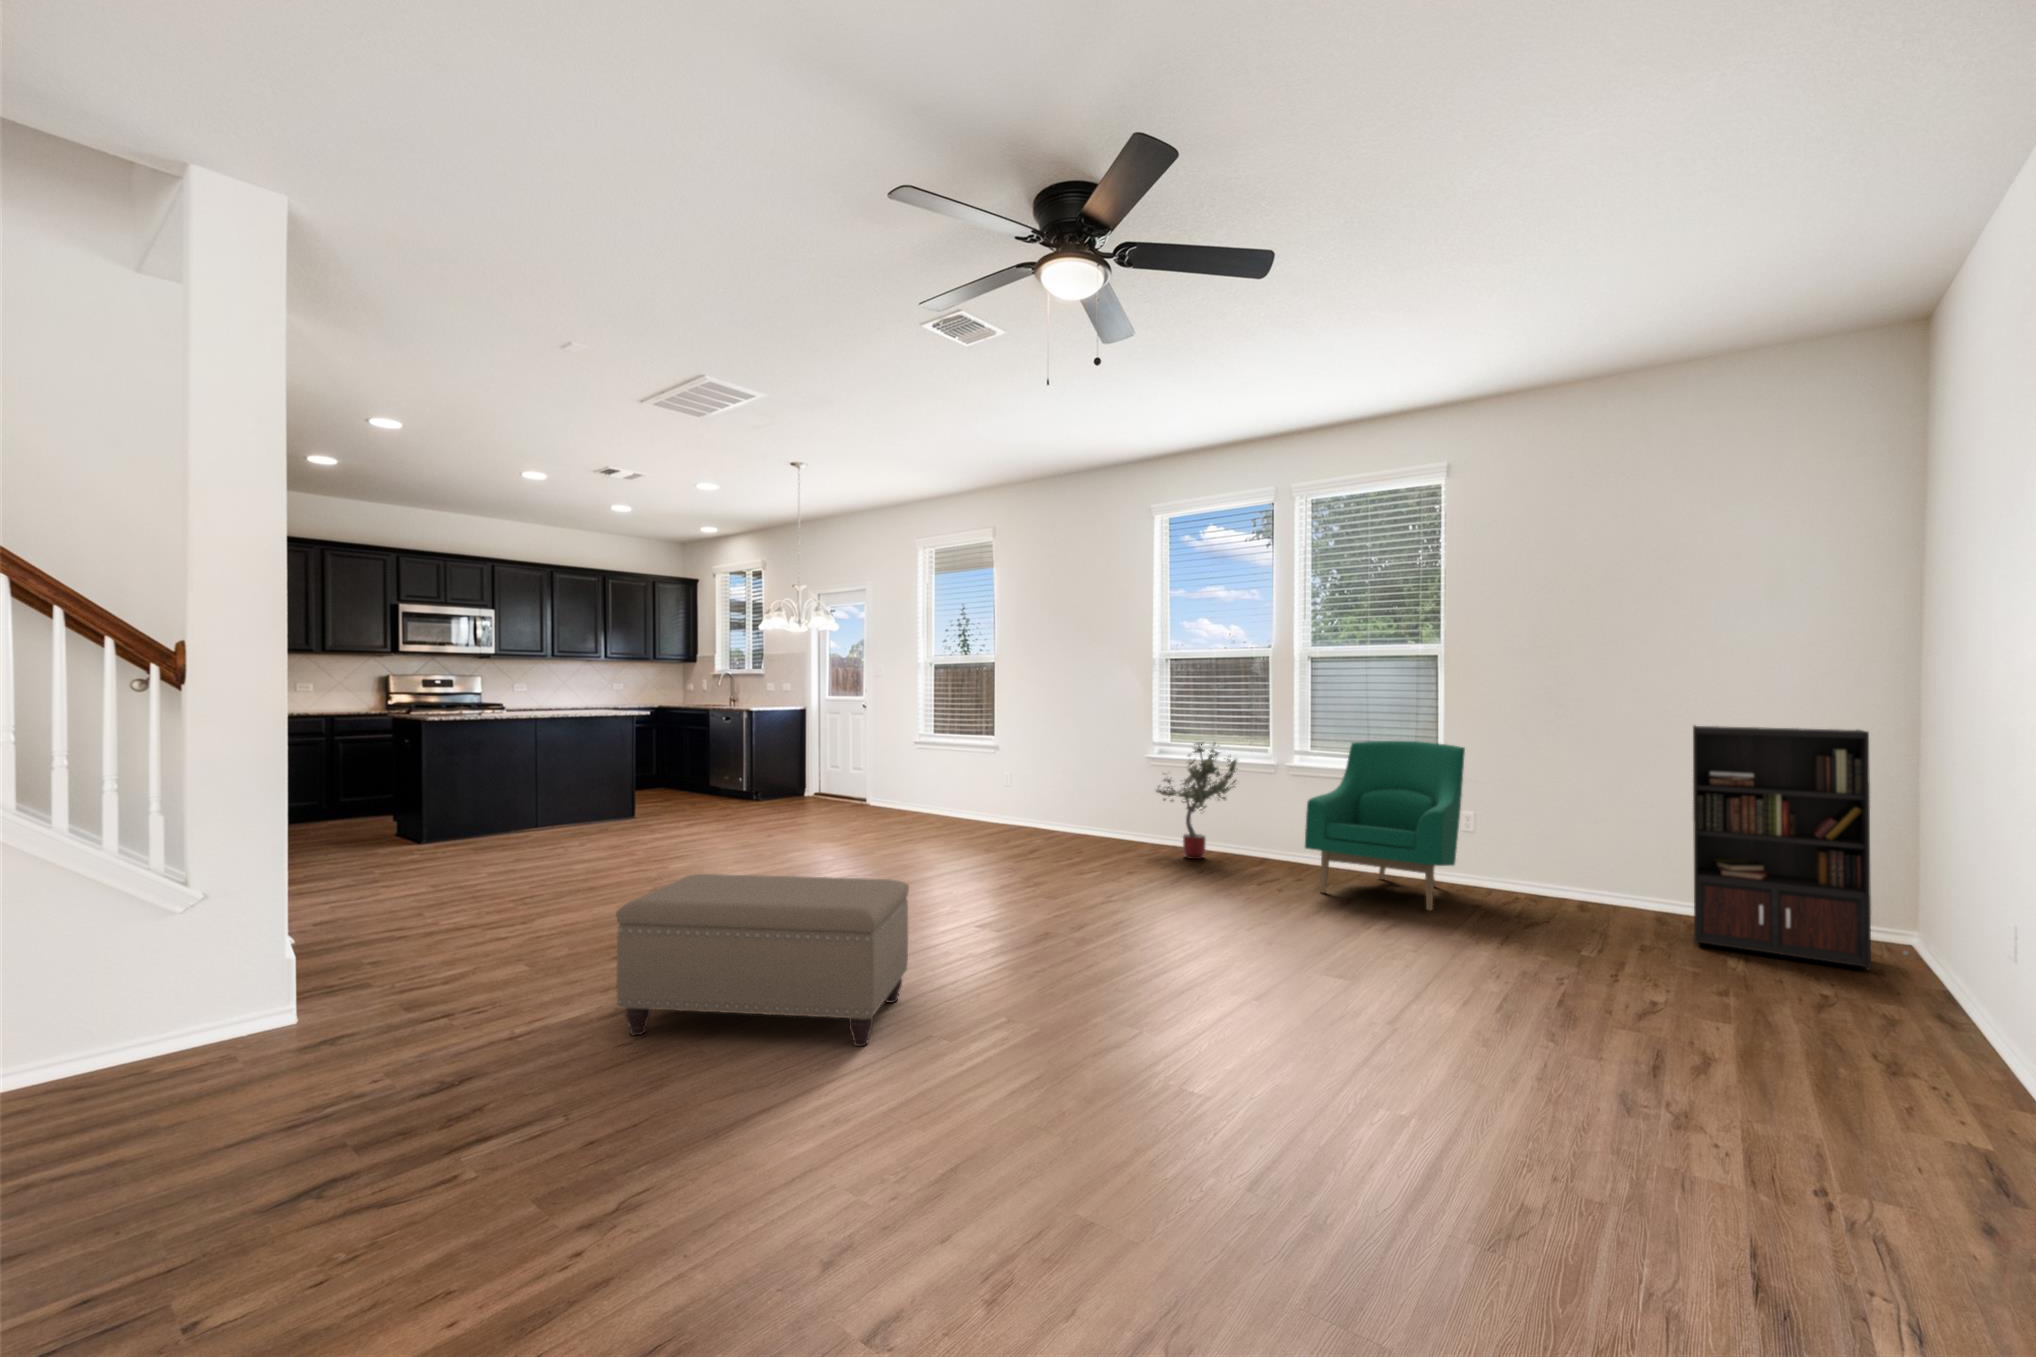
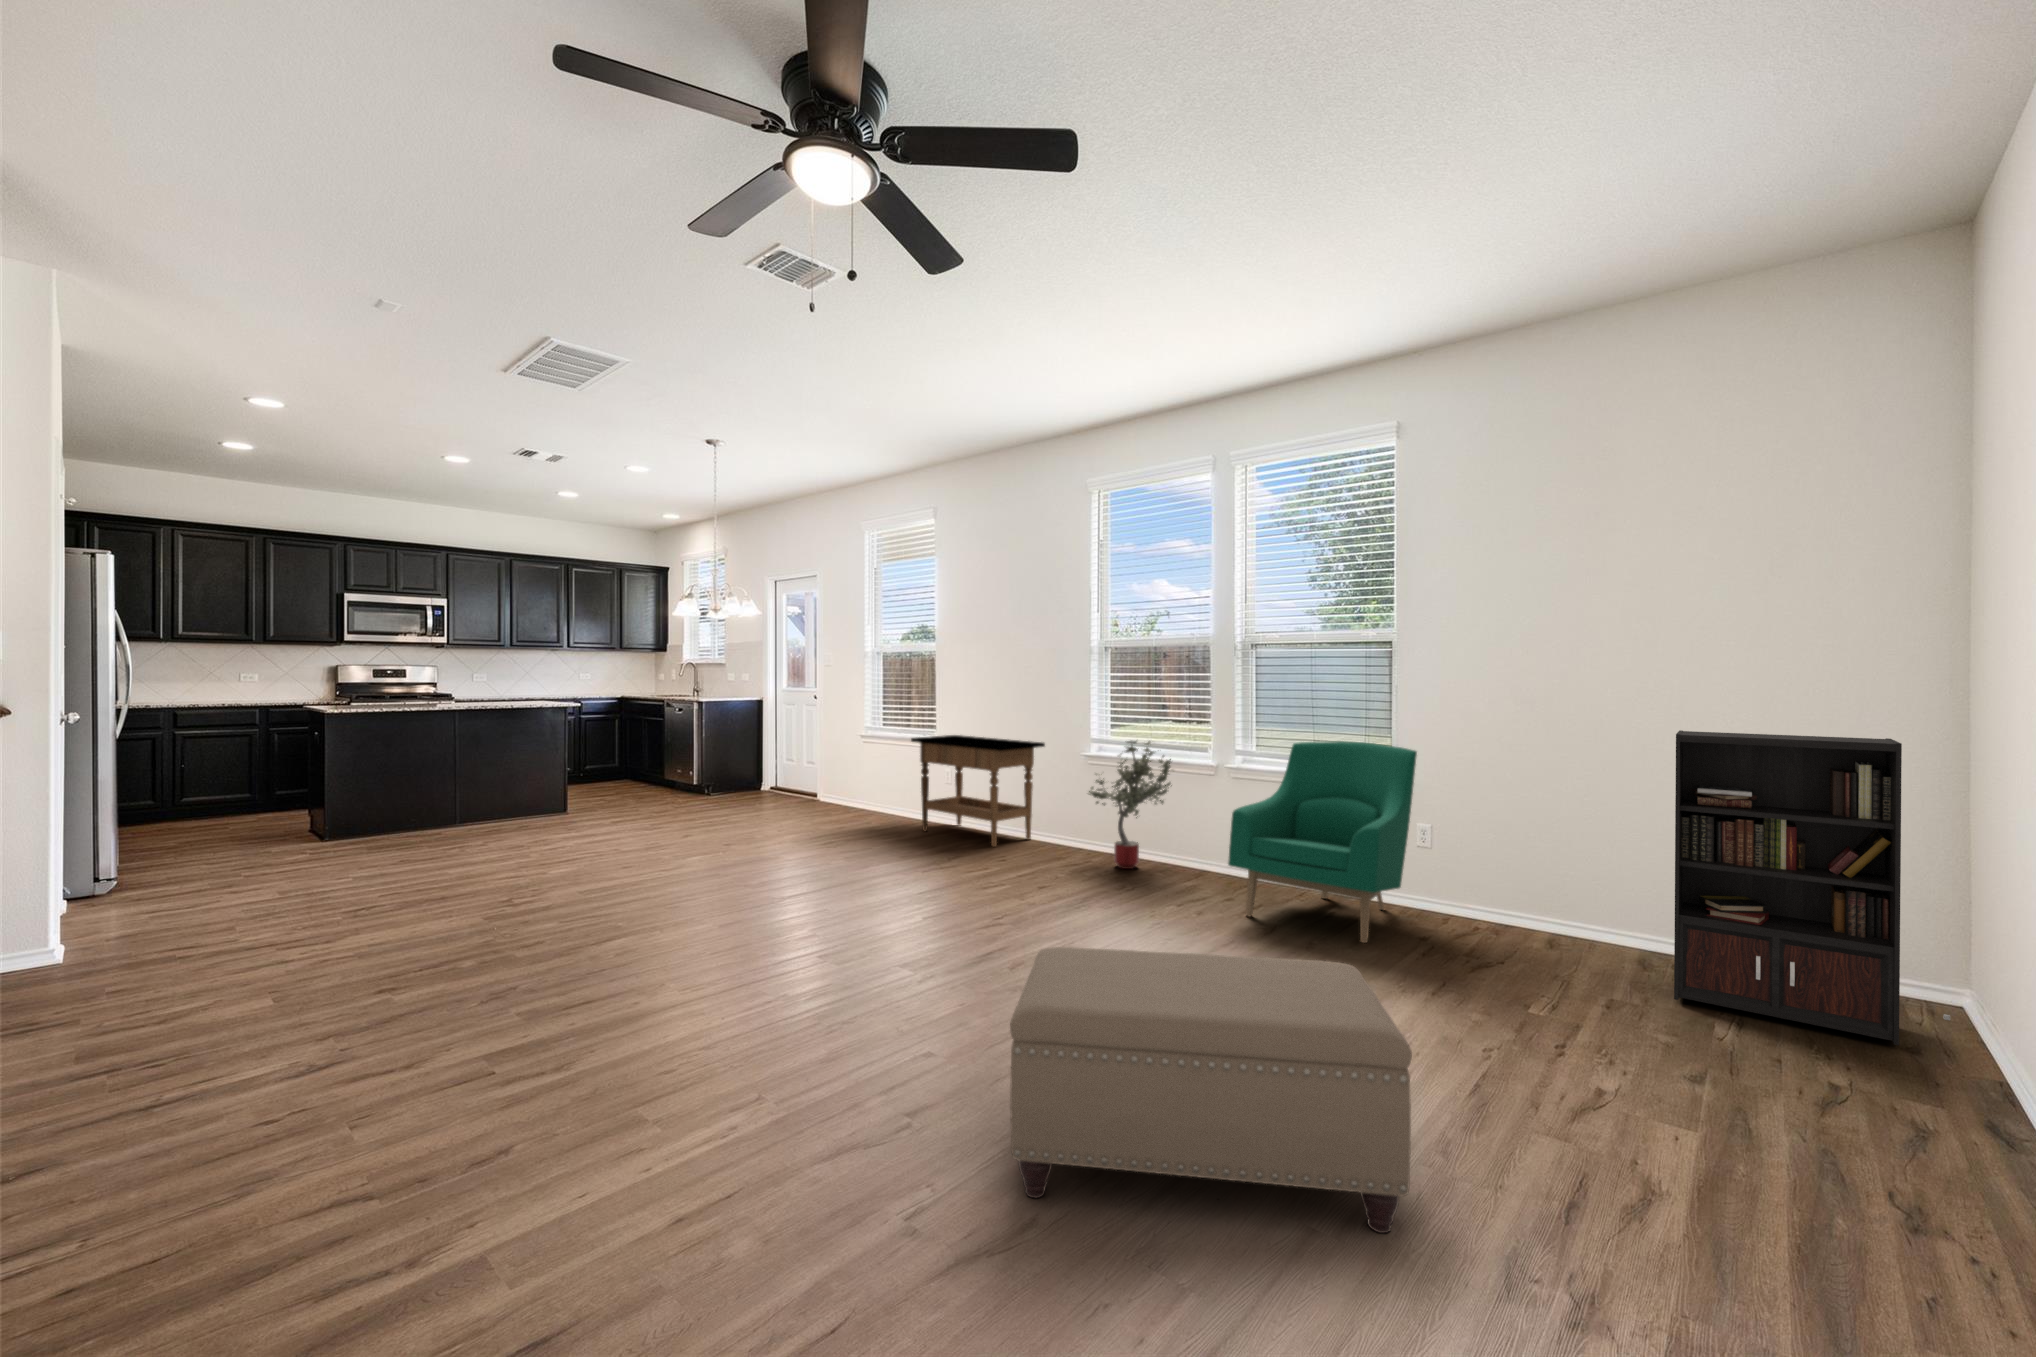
side table: none [976,741,1107,843] -> present [911,735,1045,847]
ottoman: present [616,874,909,1046] -> present [1010,947,1412,1233]

